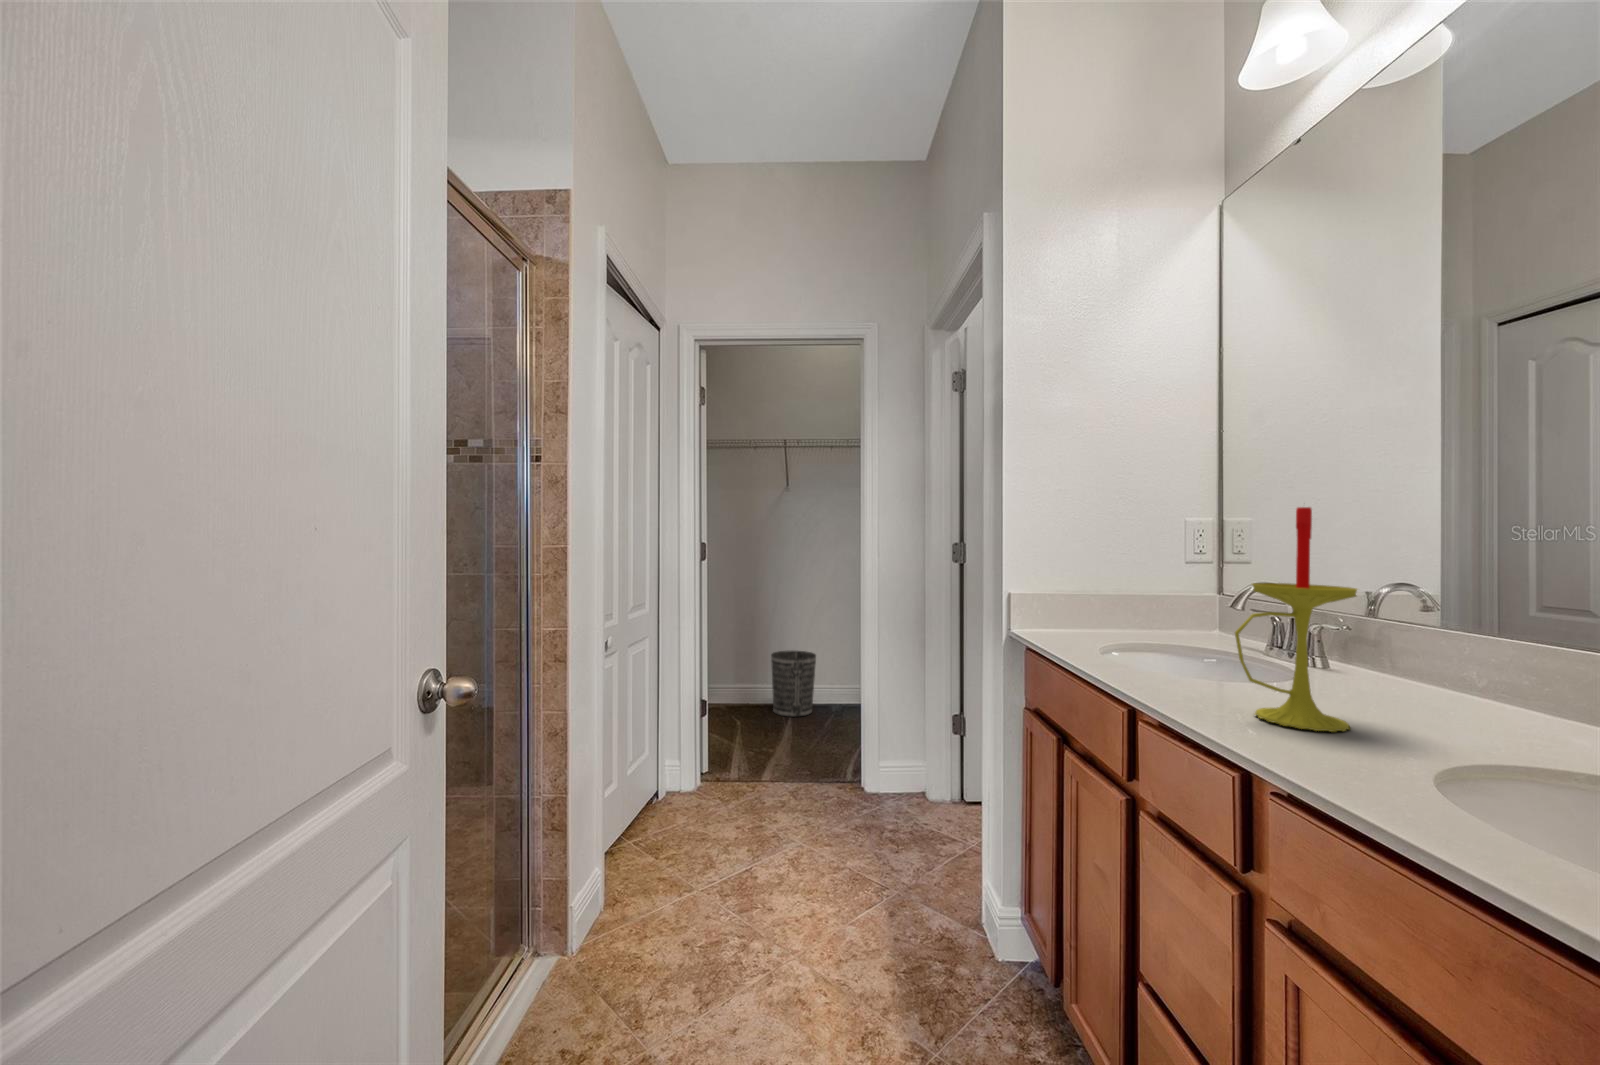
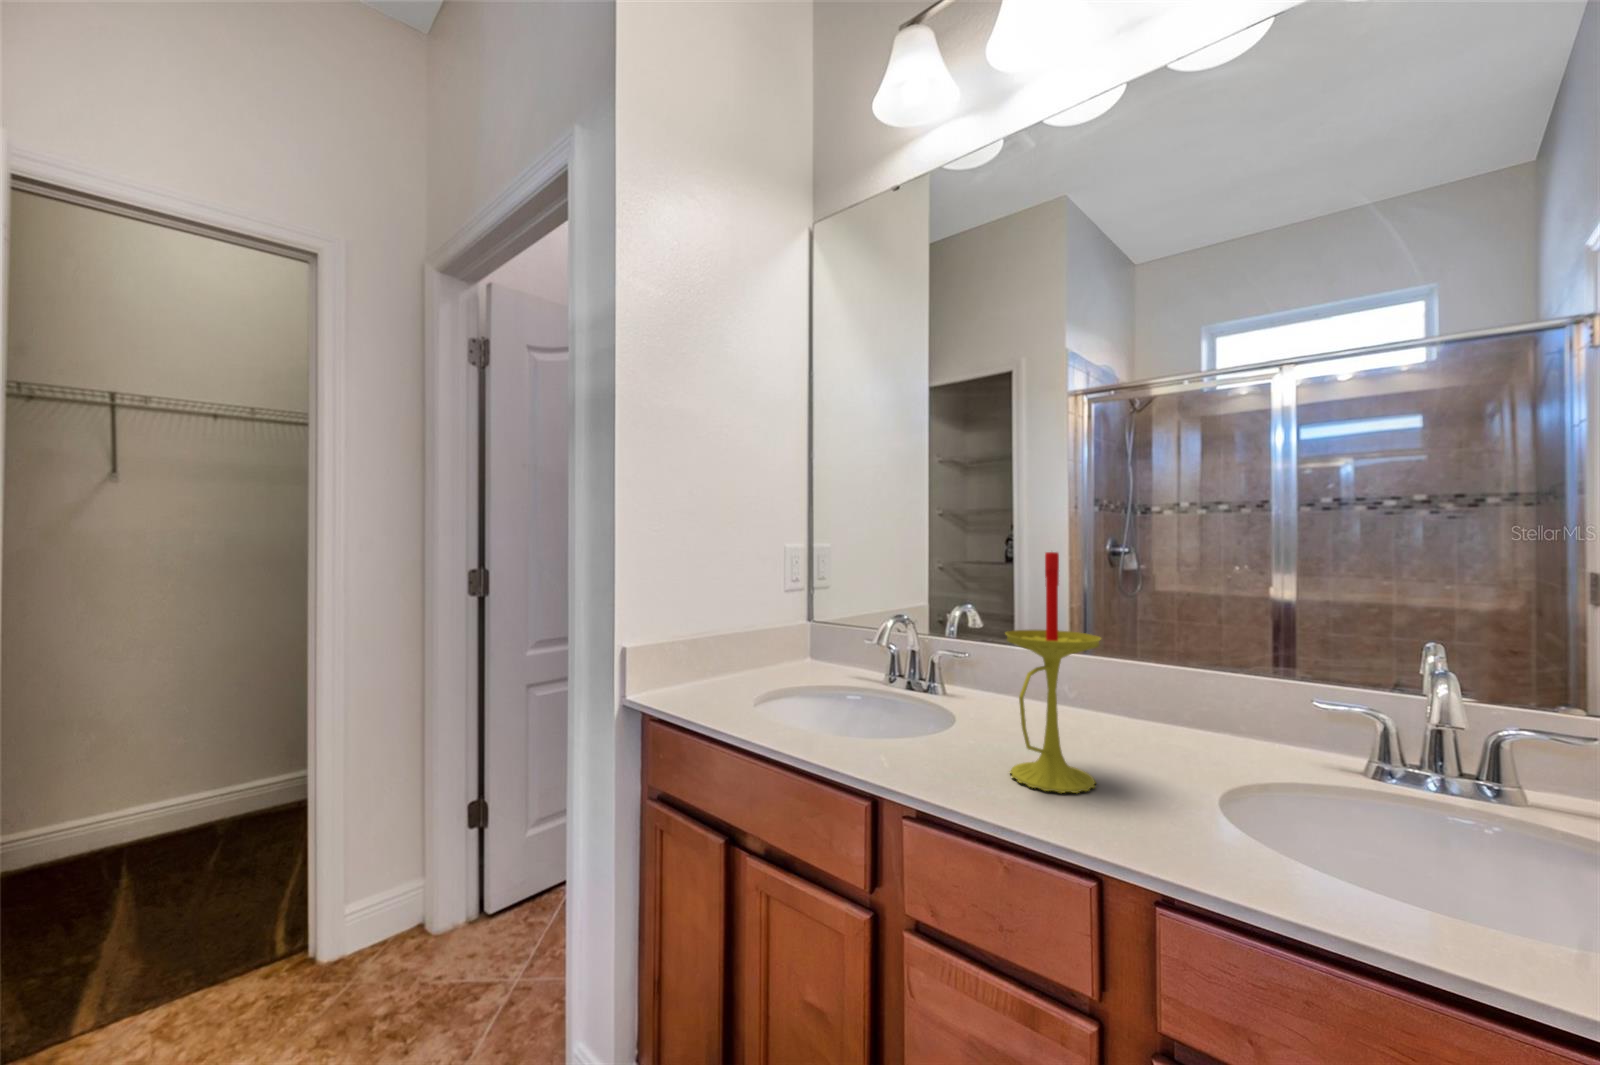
wastebasket: present [771,651,816,717] -> none [73,750,184,877]

